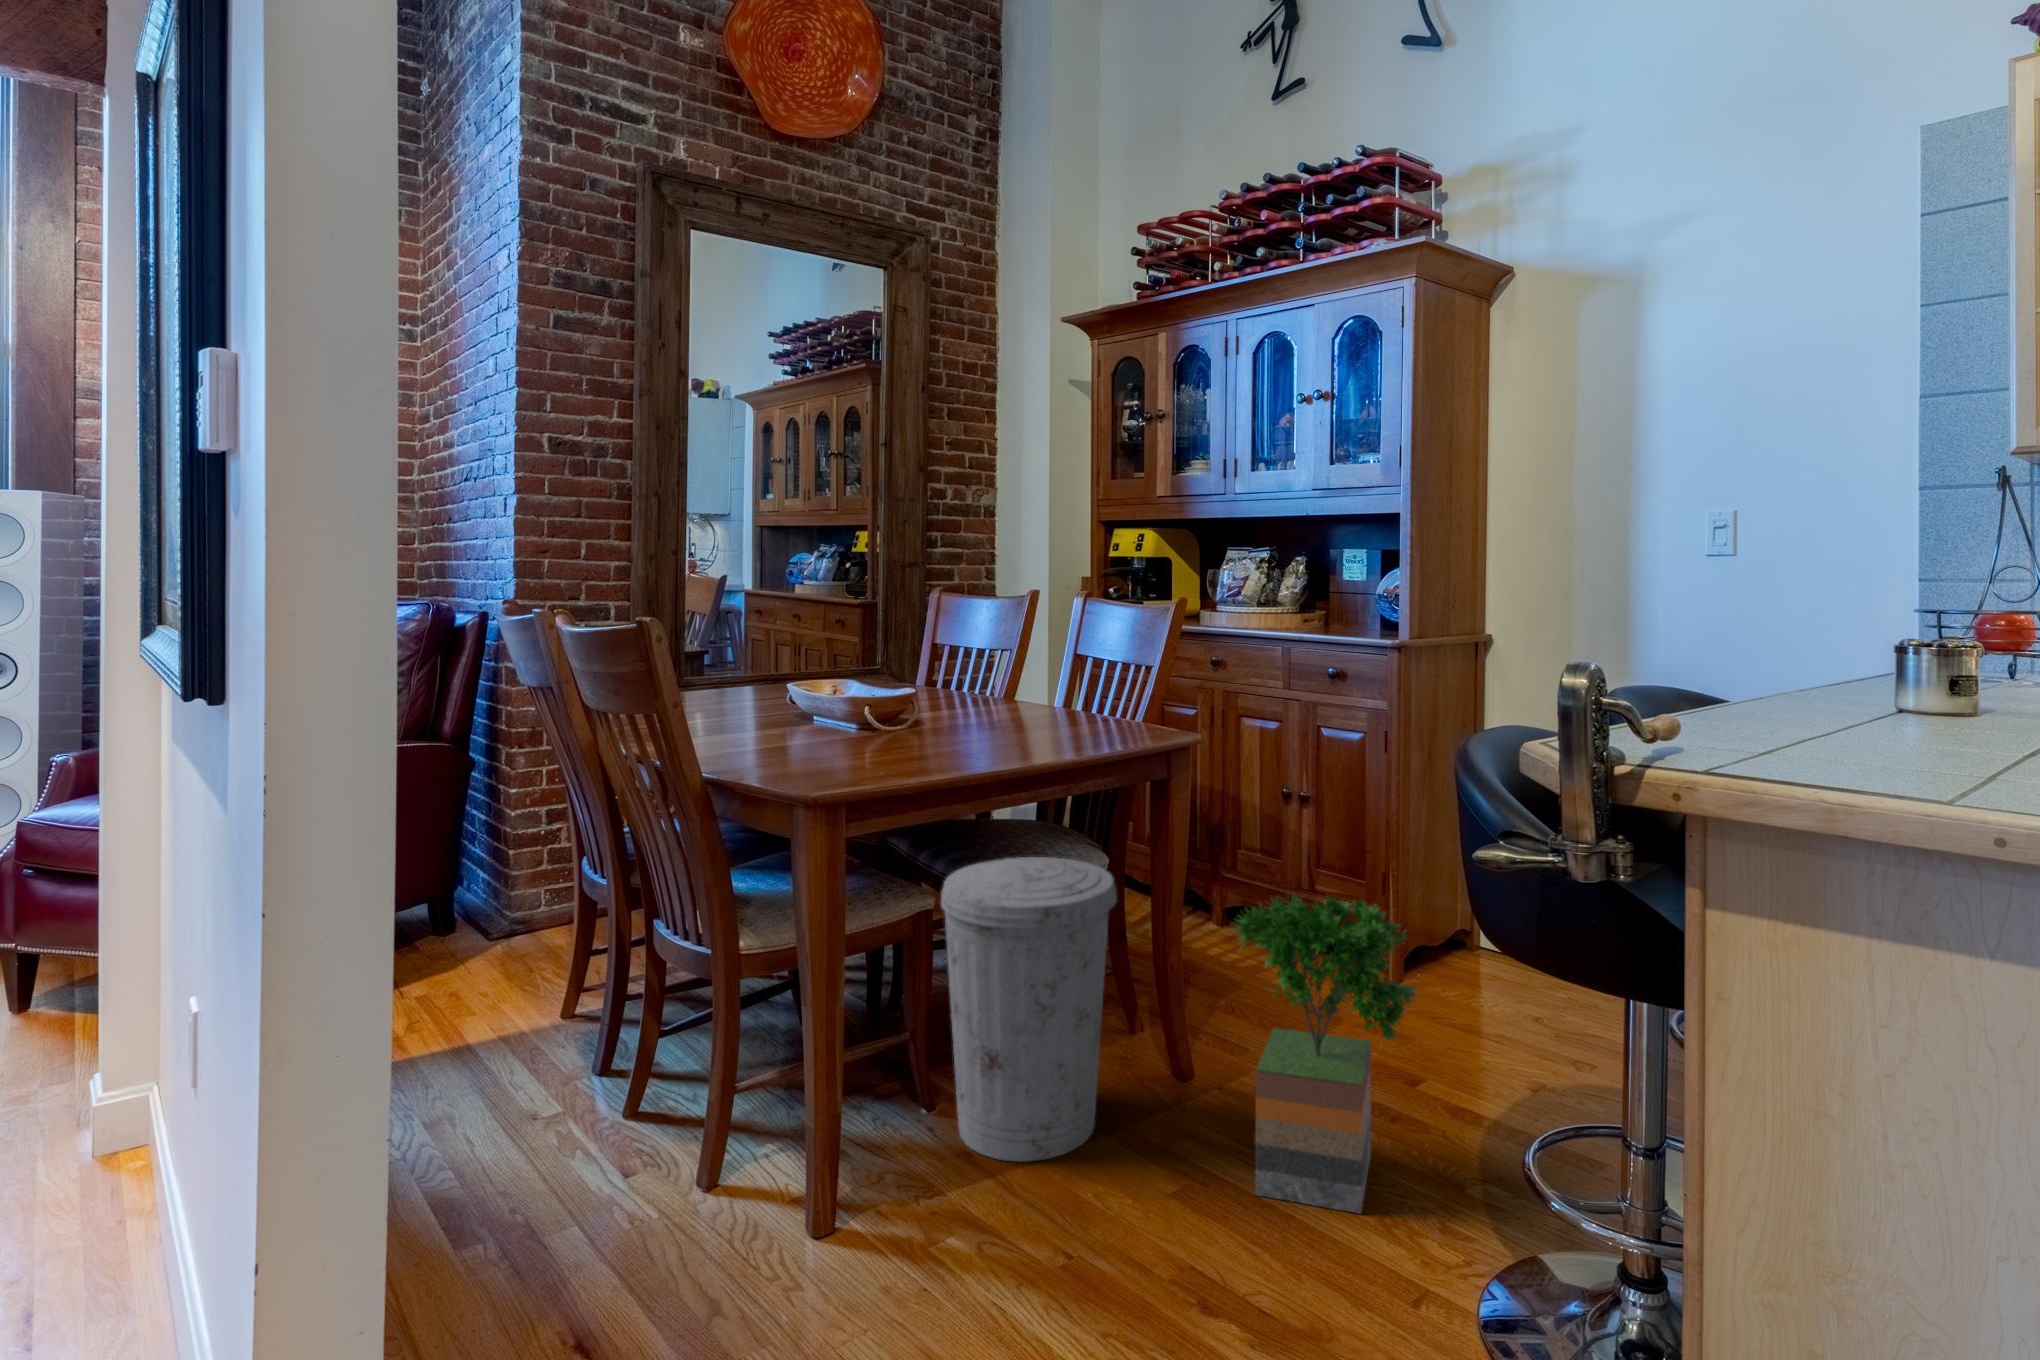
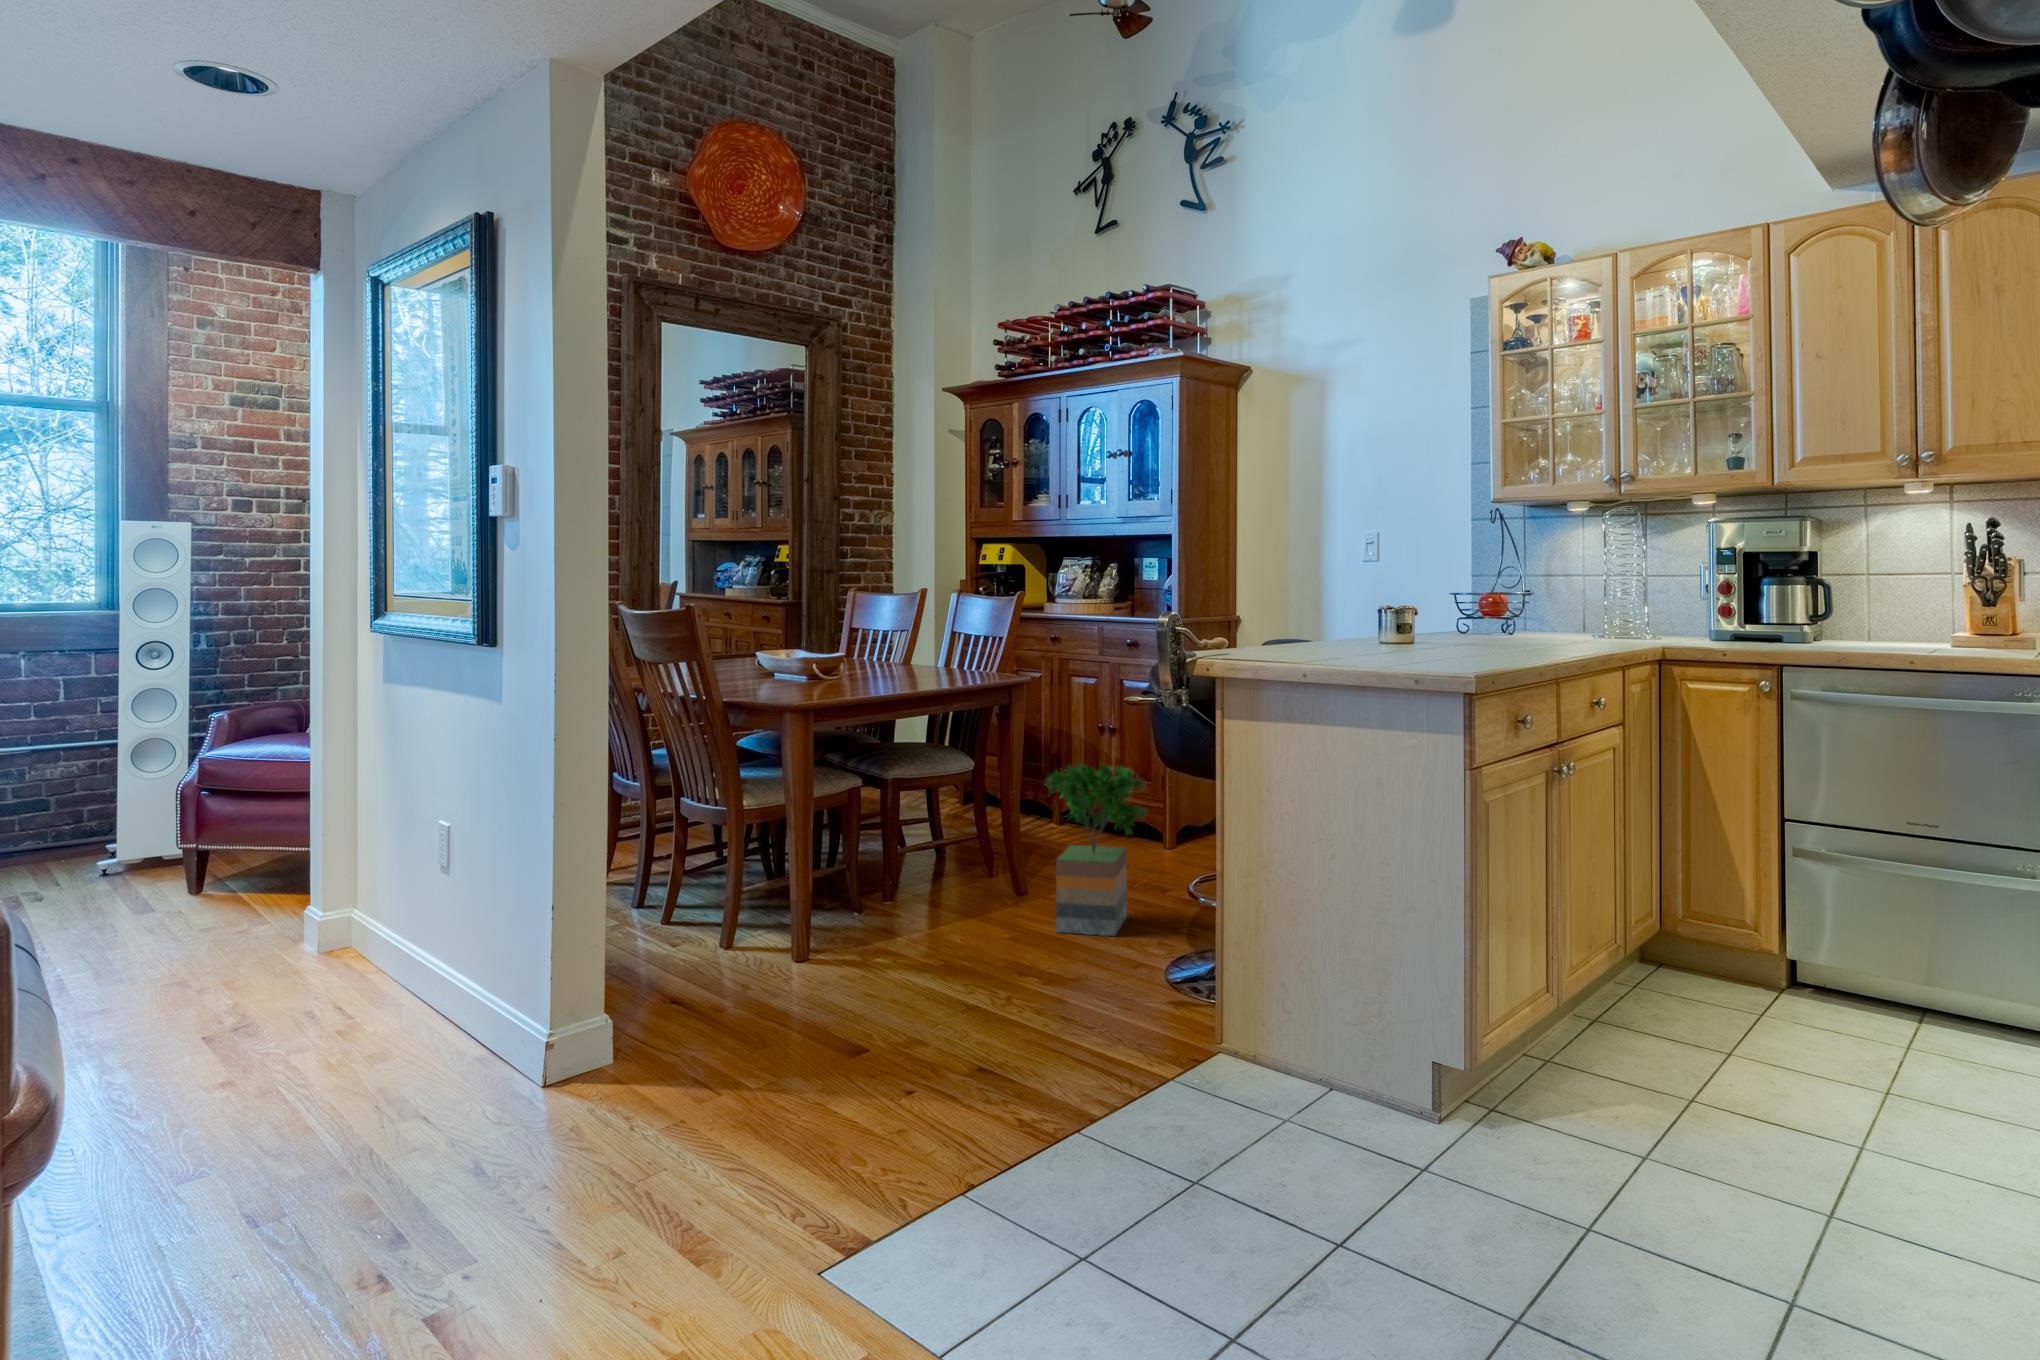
trash can: present [941,857,1117,1162] -> none [868,753,977,927]

